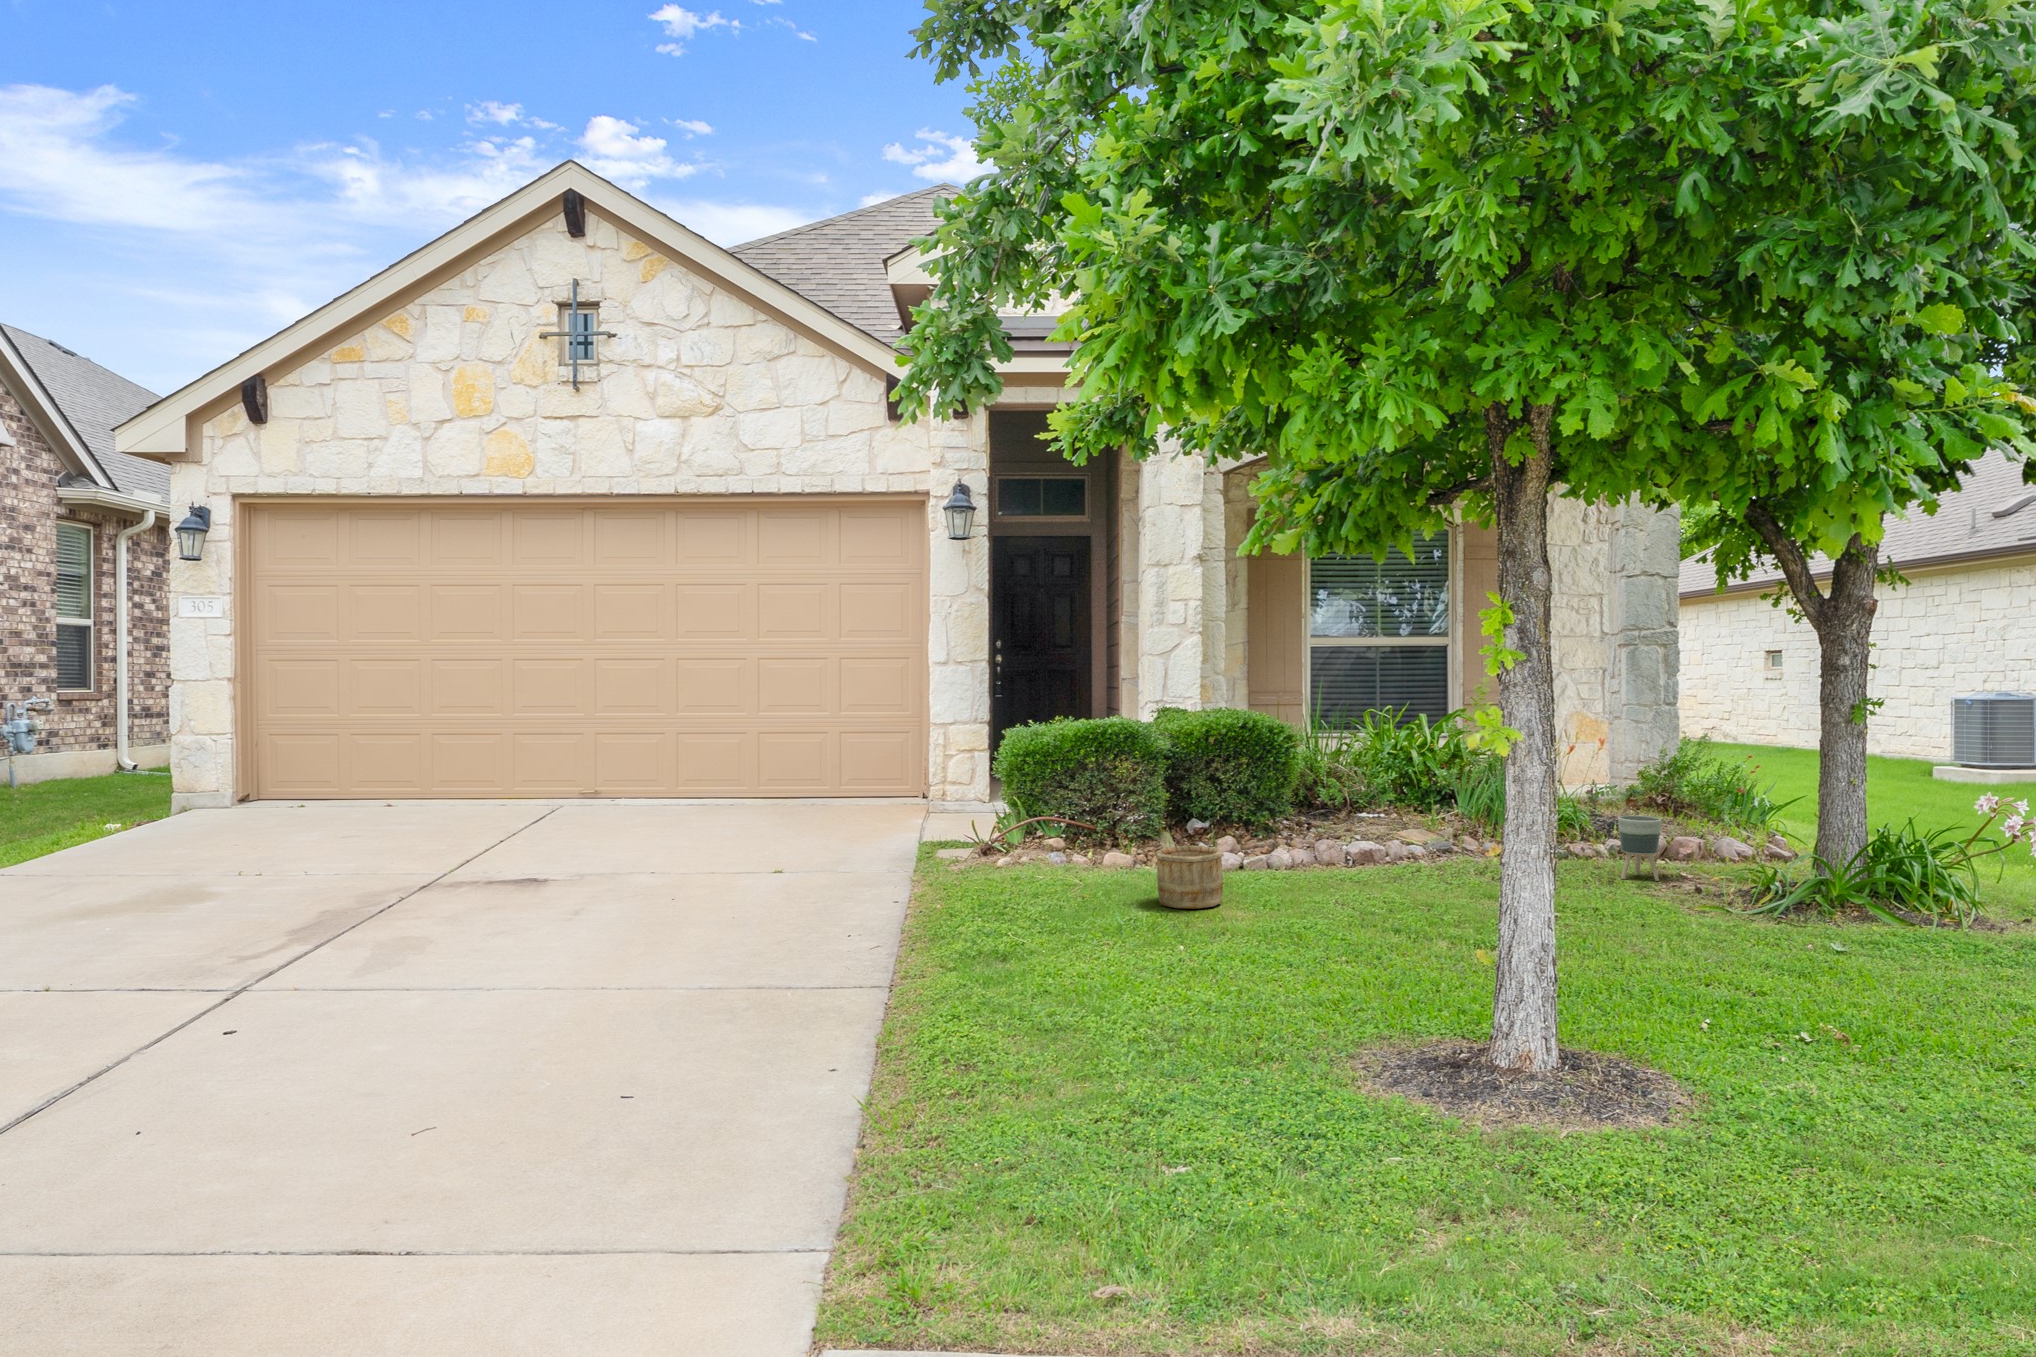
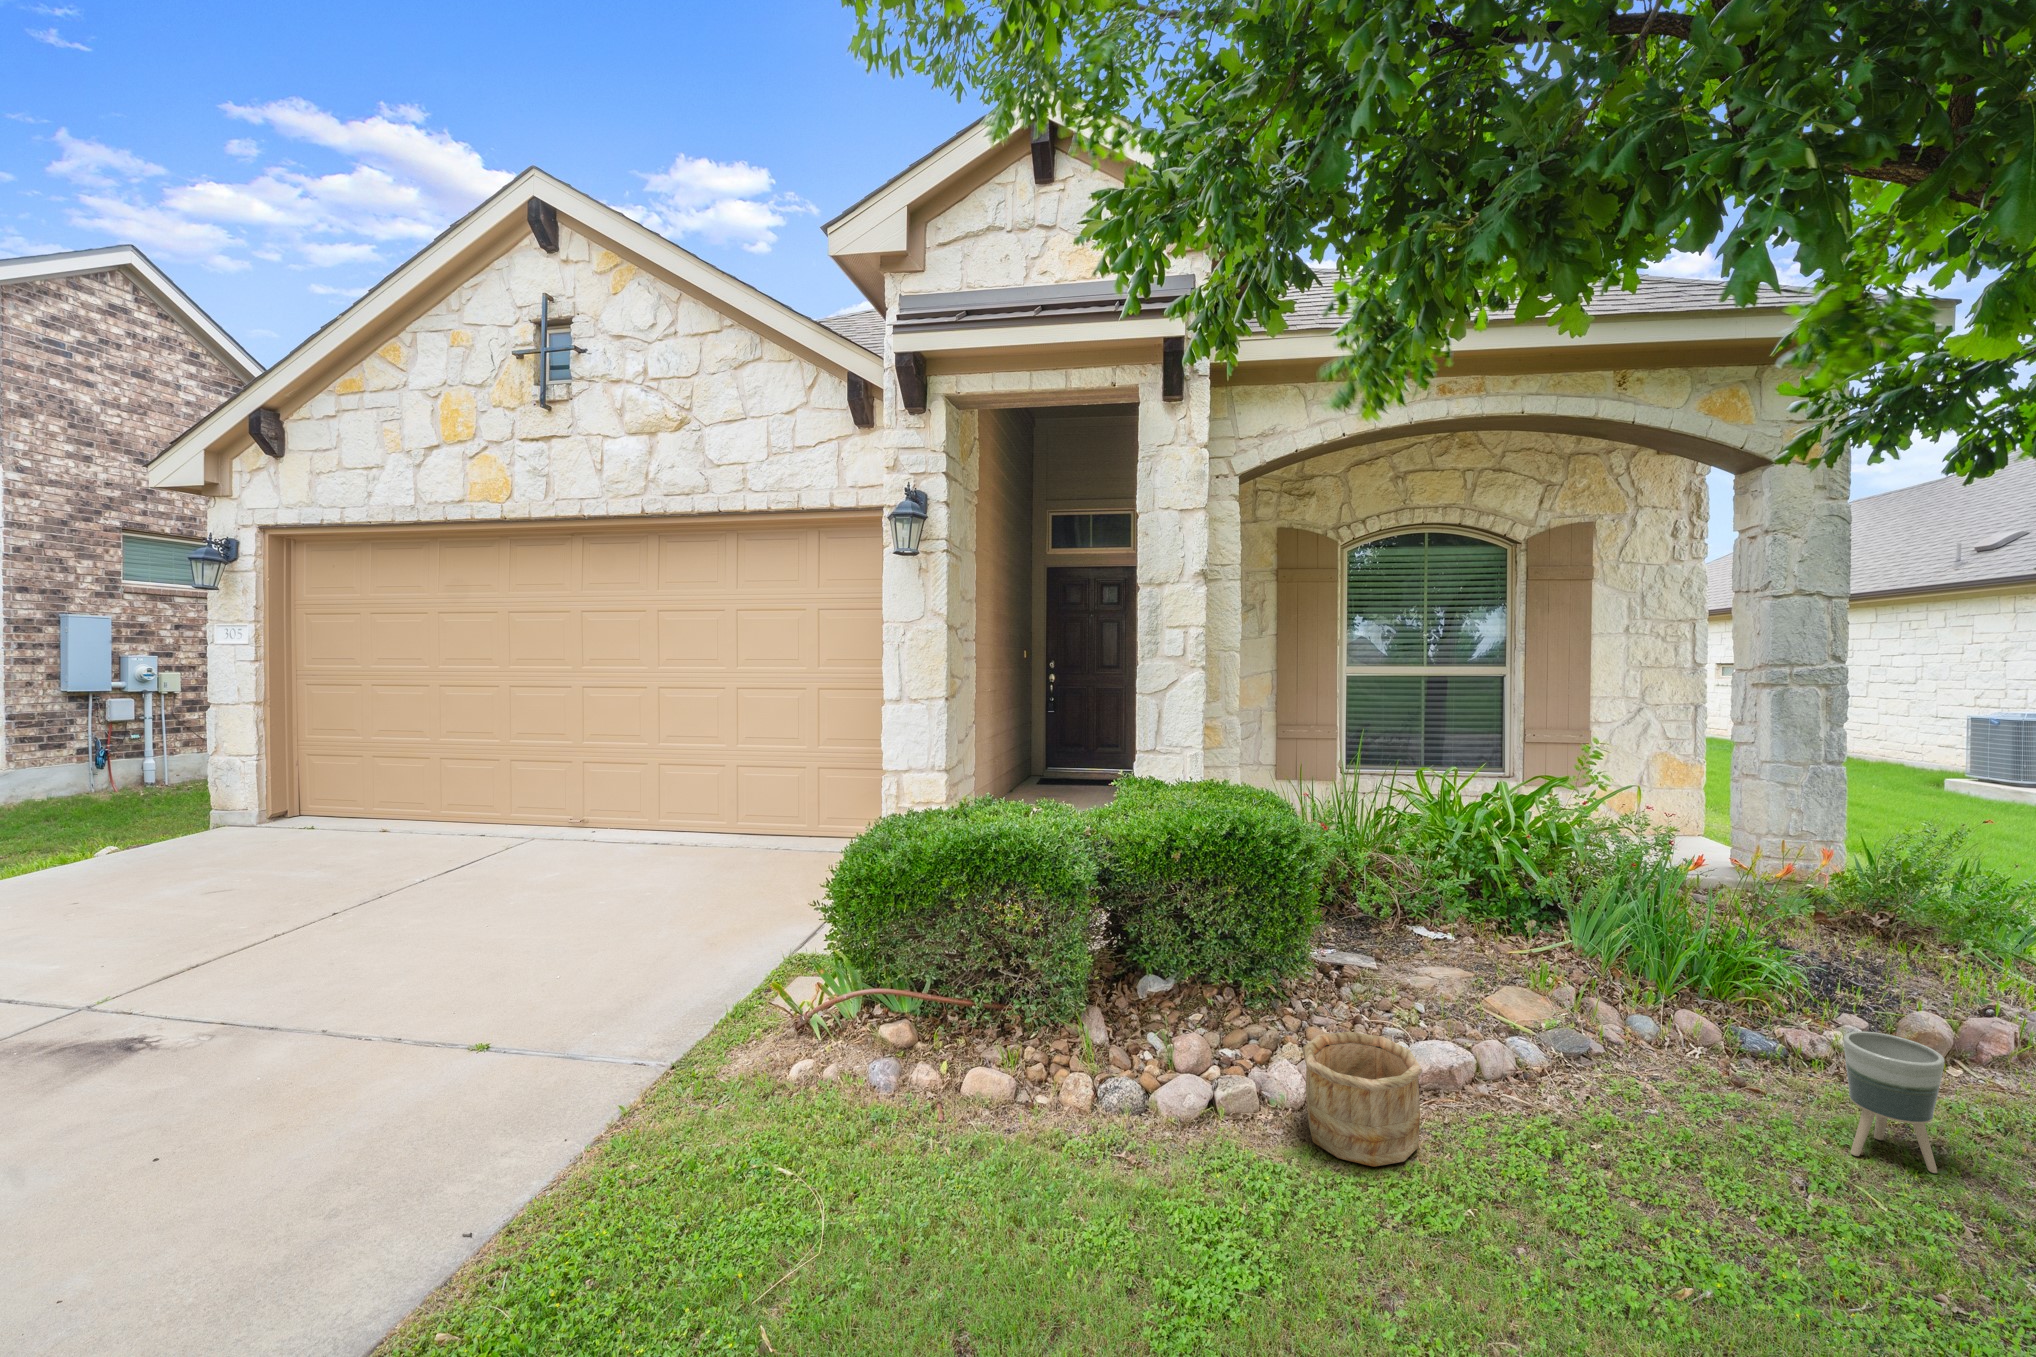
wooden bucket: present [1155,846,1224,909] -> present [1302,1032,1422,1167]

